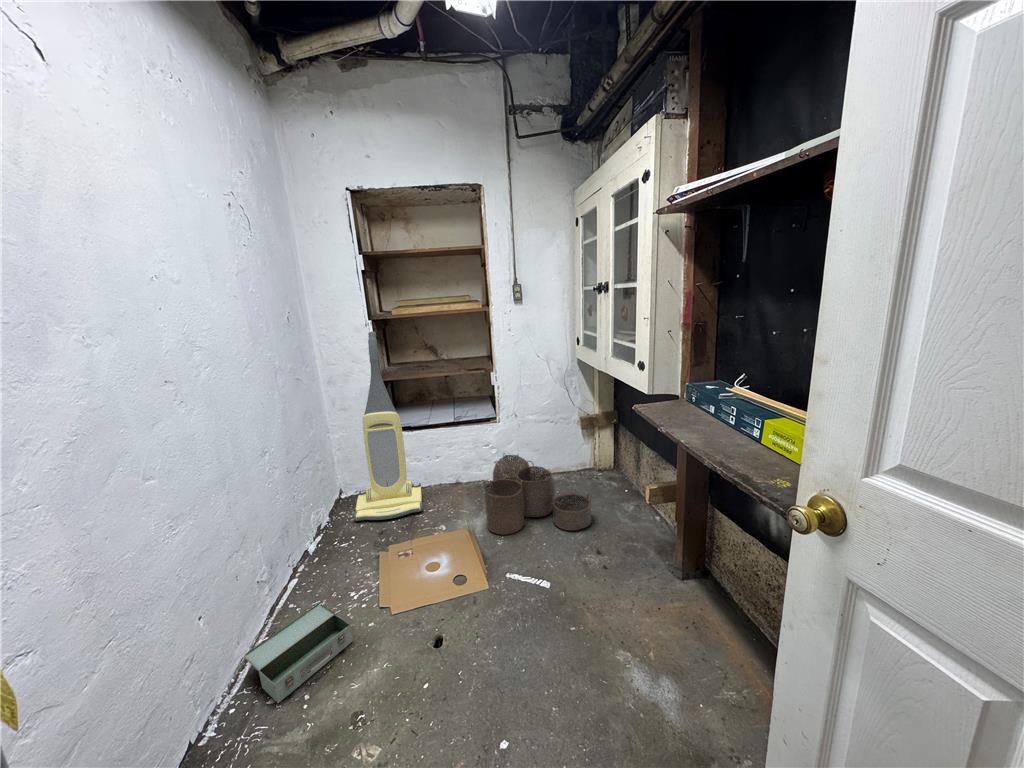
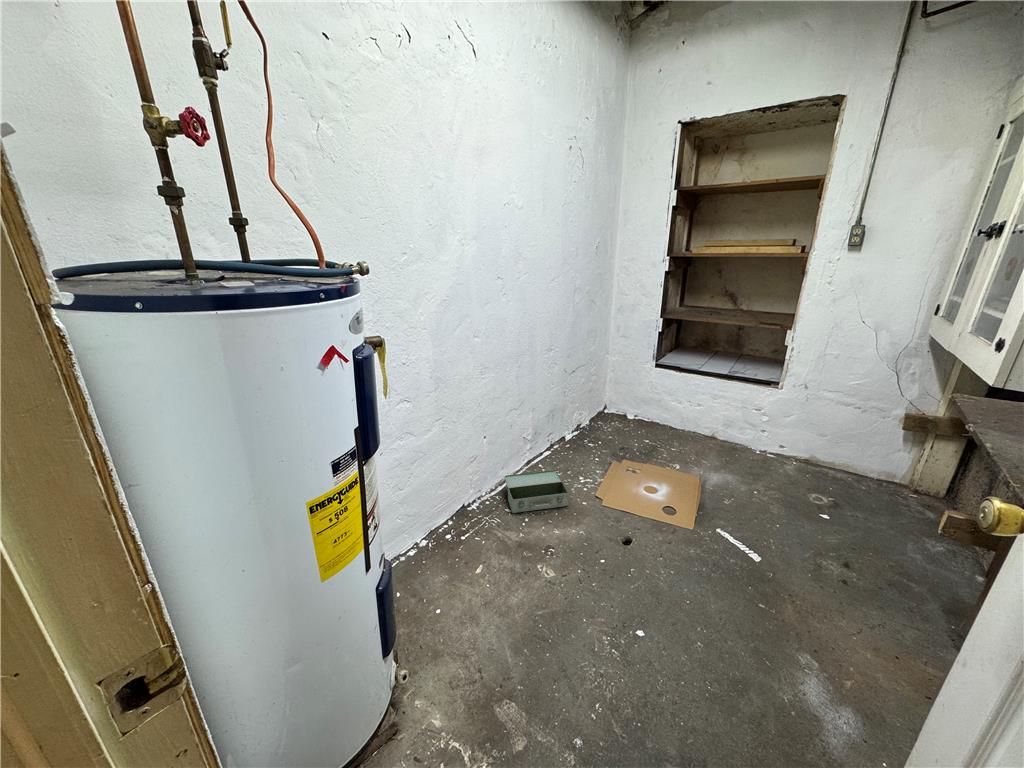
vacuum cleaner: present [354,332,423,521] -> none [605,269,671,446]
woven basket: present [483,455,591,535] -> none [720,422,872,538]

